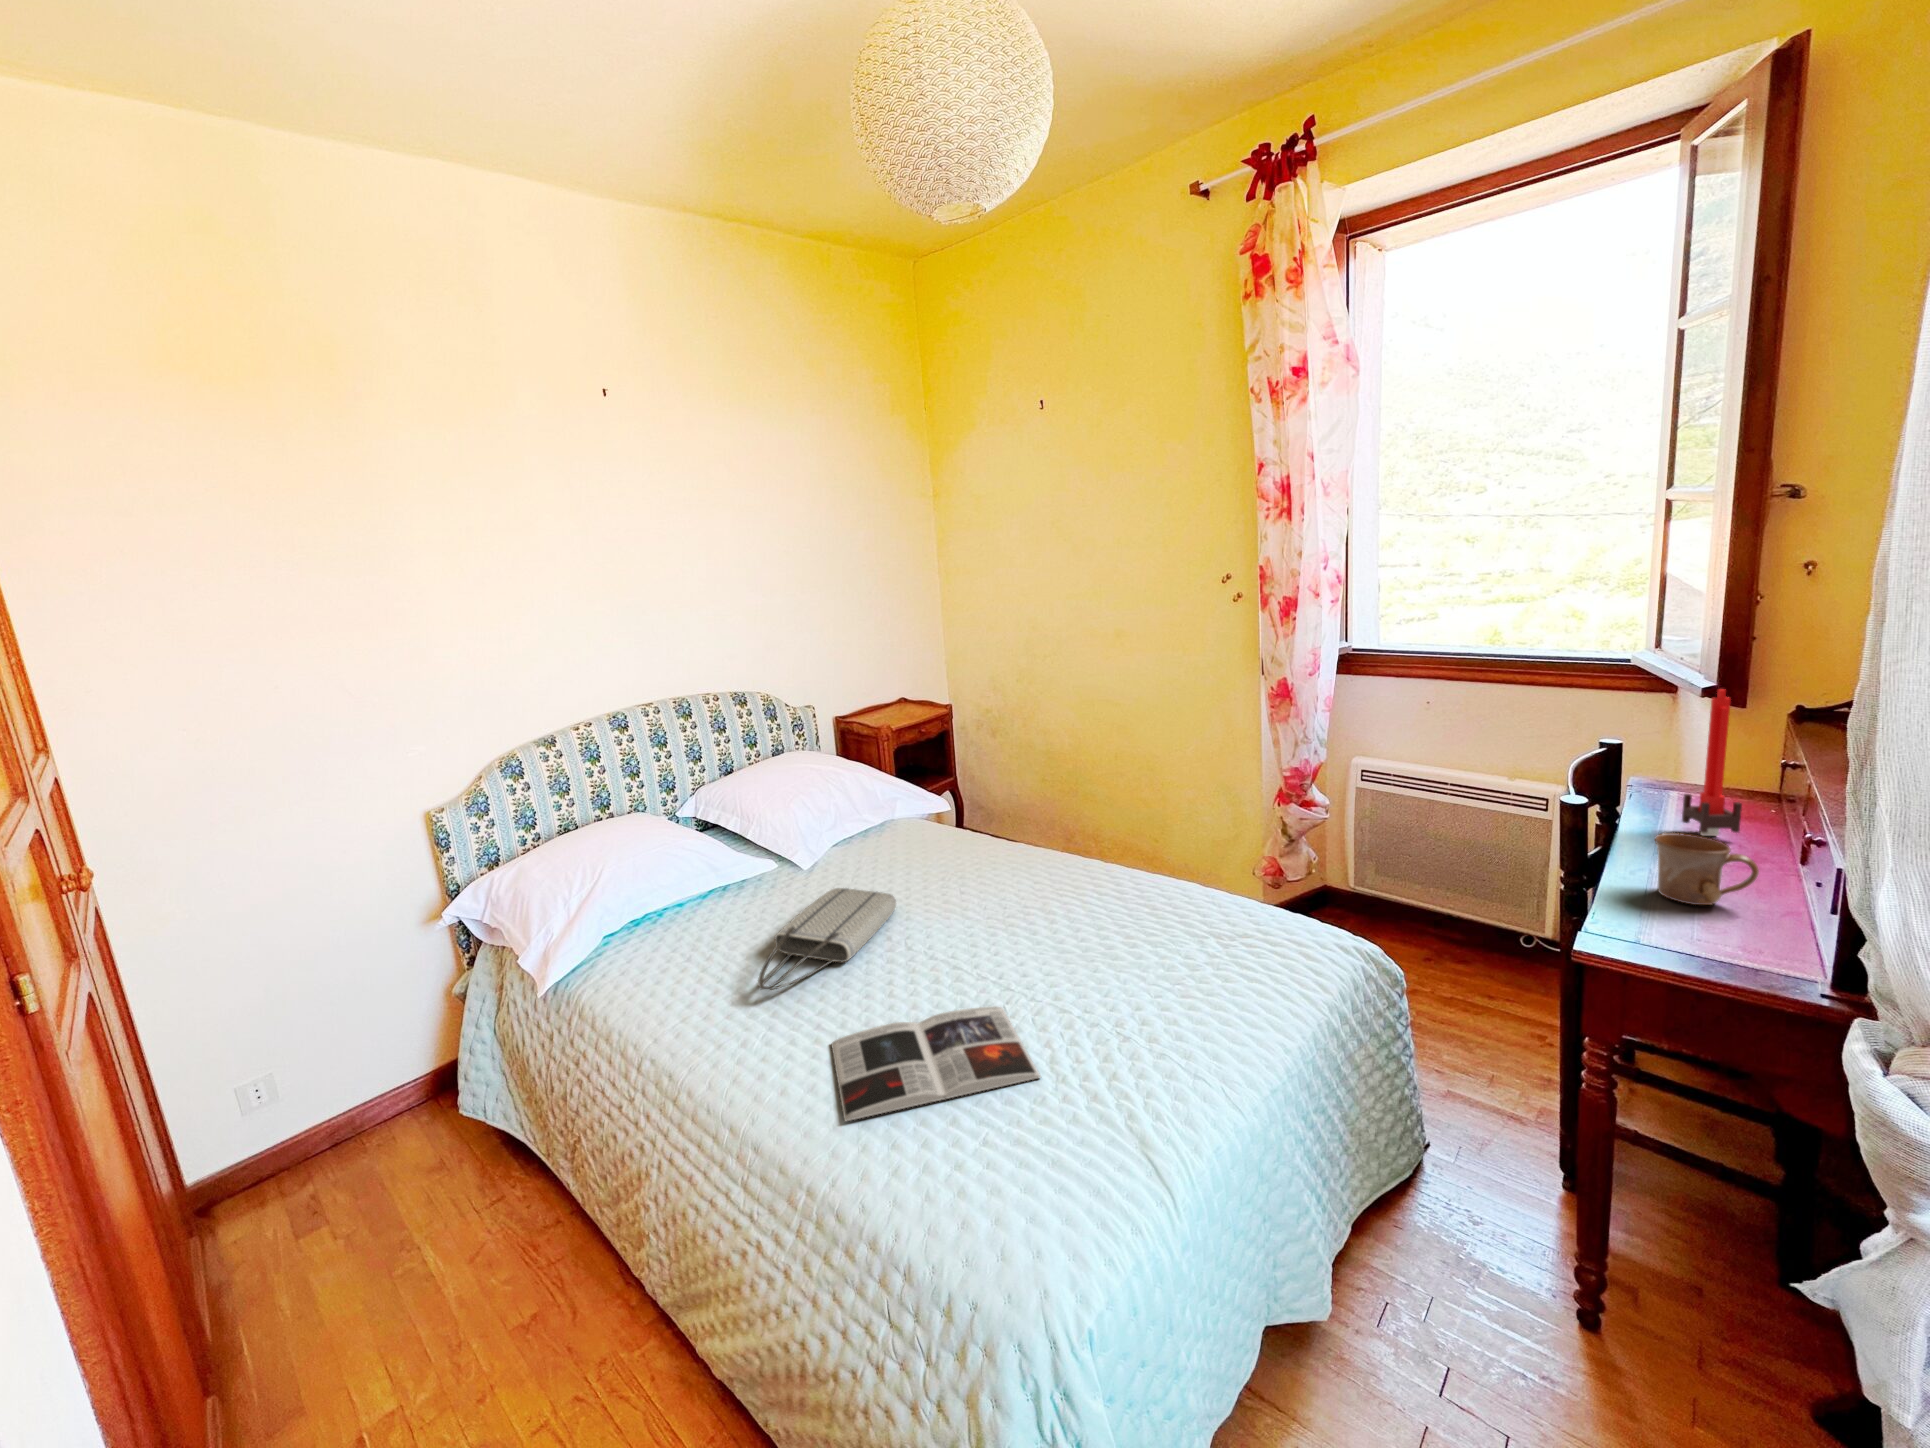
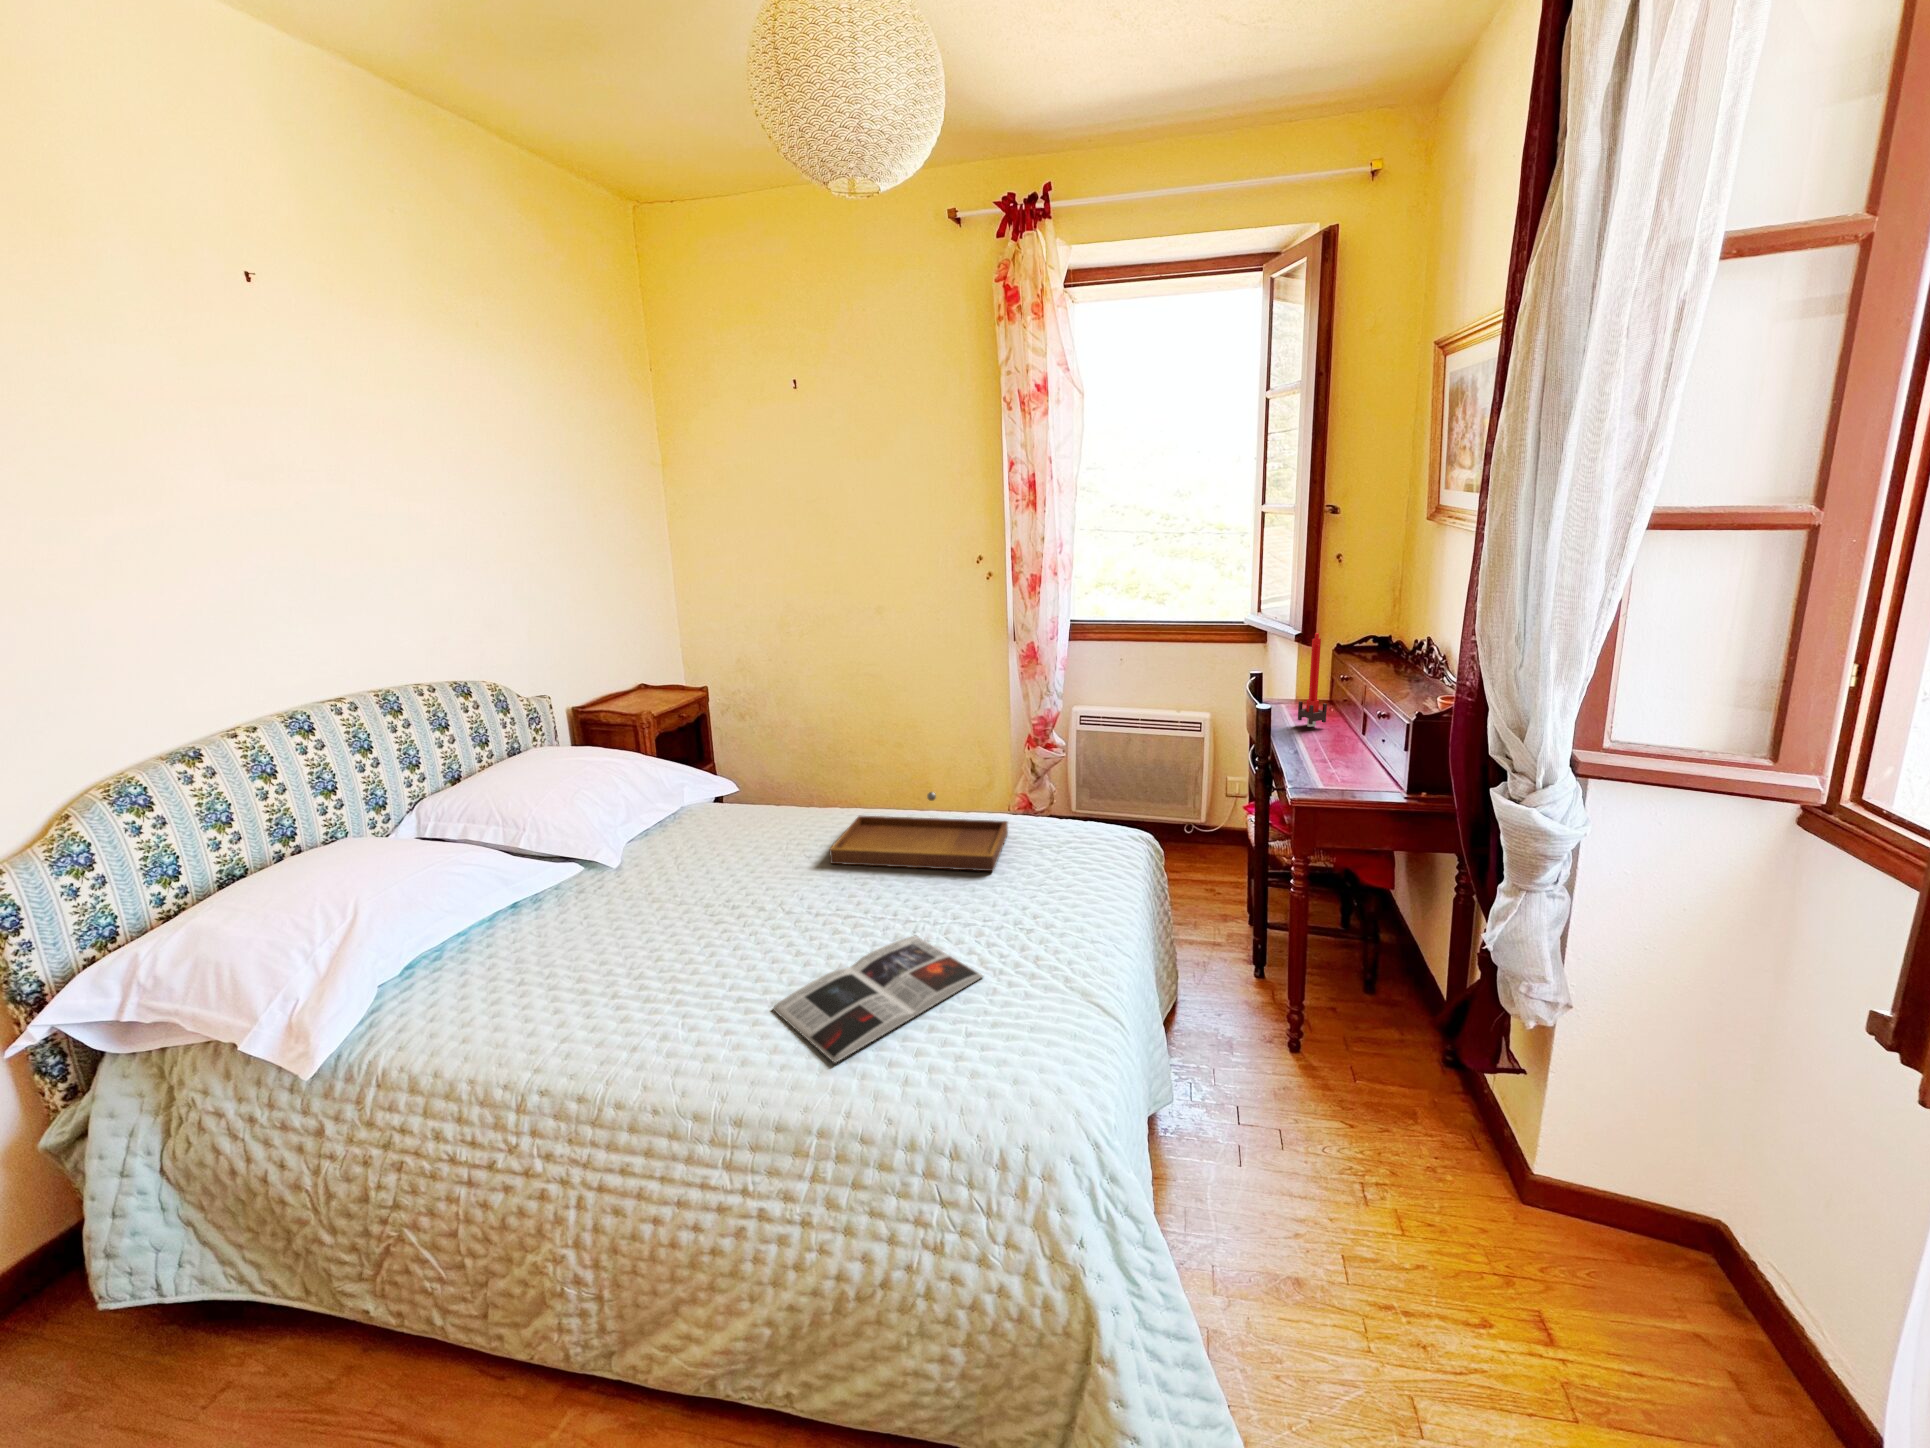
mug: present [1655,833,1759,905] -> none [1305,722,1354,764]
tray: none [968,847,1172,953] -> present [829,792,1008,871]
tote bag: present [758,888,896,990] -> none [644,868,759,983]

